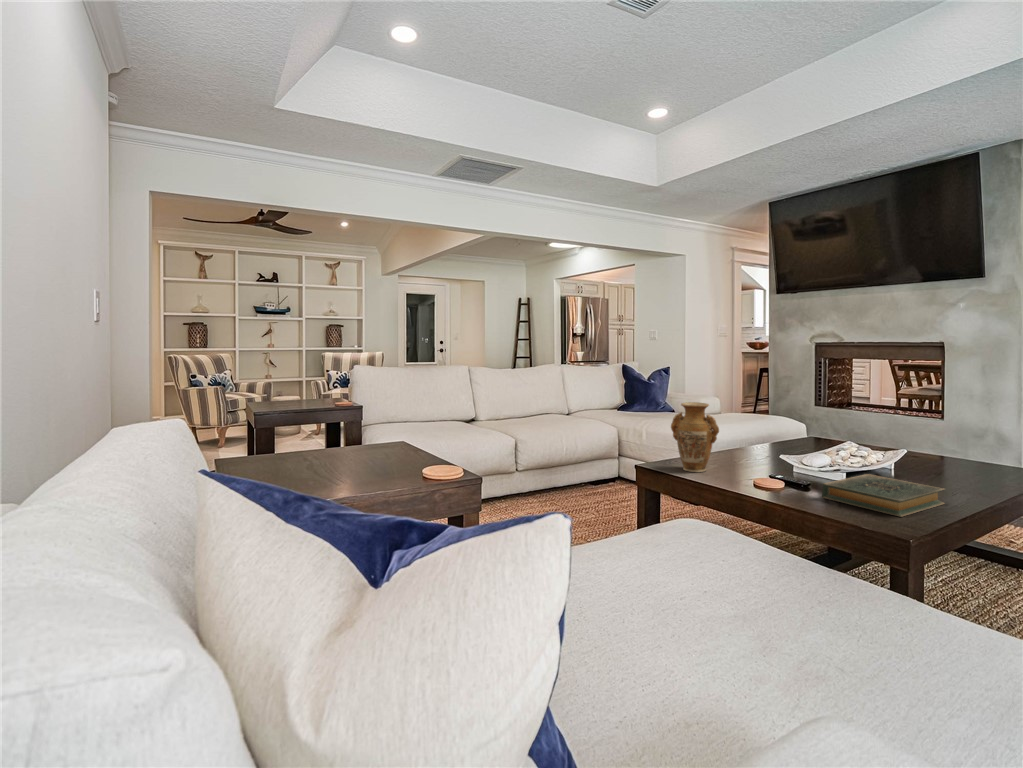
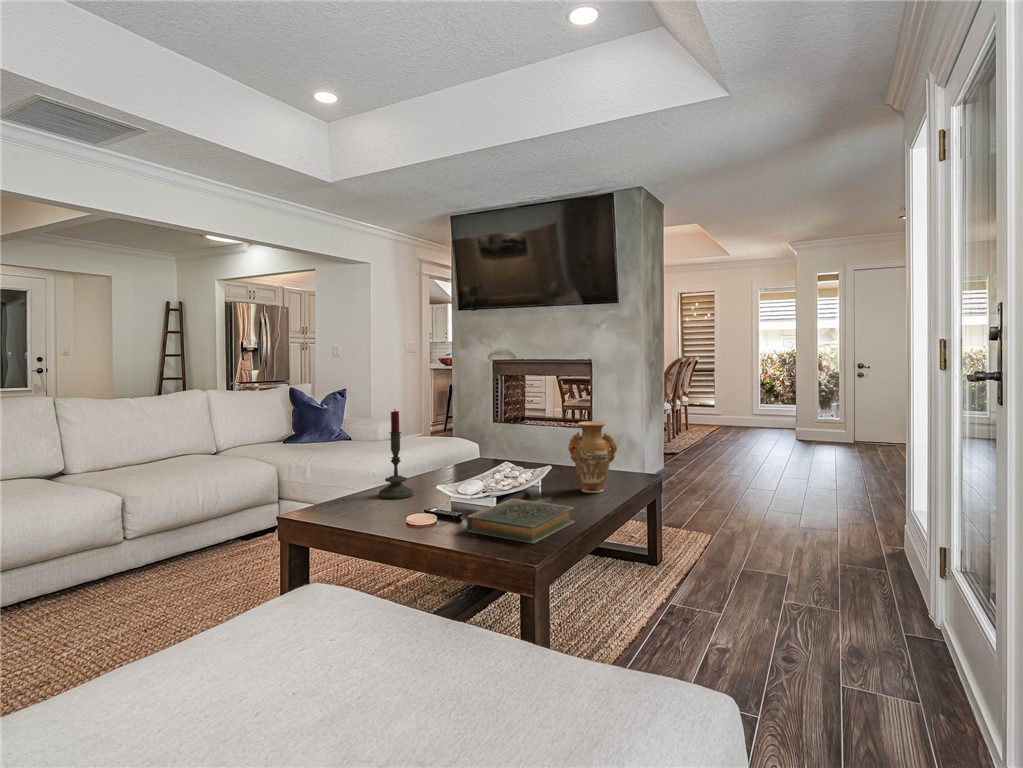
candle: none [722,383,755,464] -> present [379,409,413,499]
vase: present [671,402,719,472] -> present [568,421,617,493]

